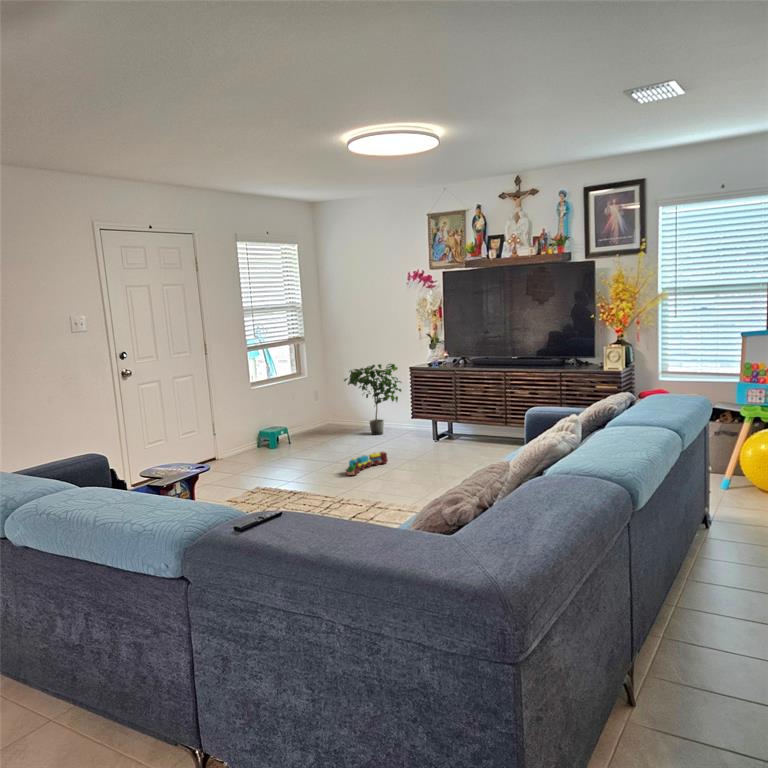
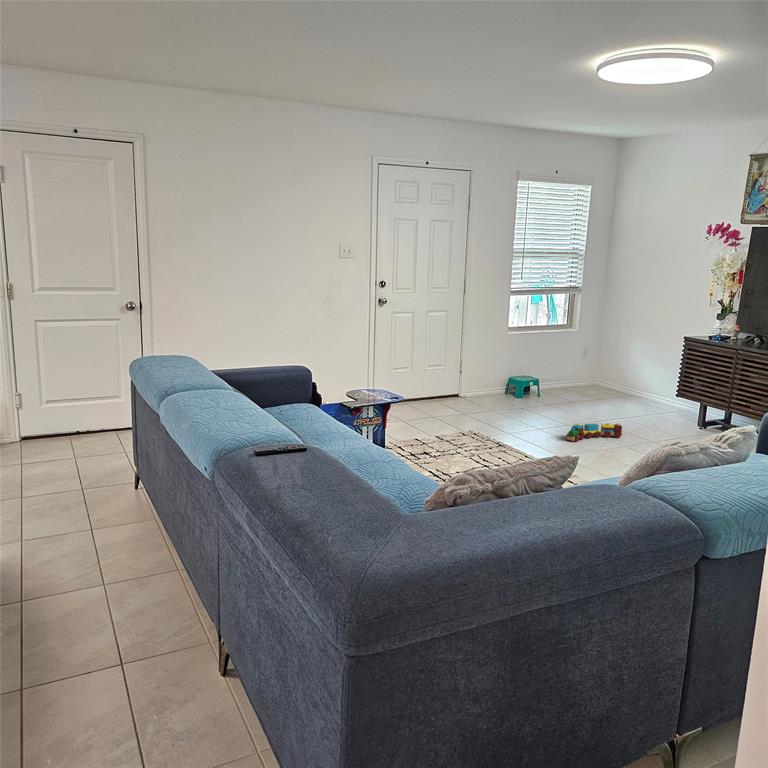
potted plant: present [344,364,401,435] -> none [612,328,680,407]

